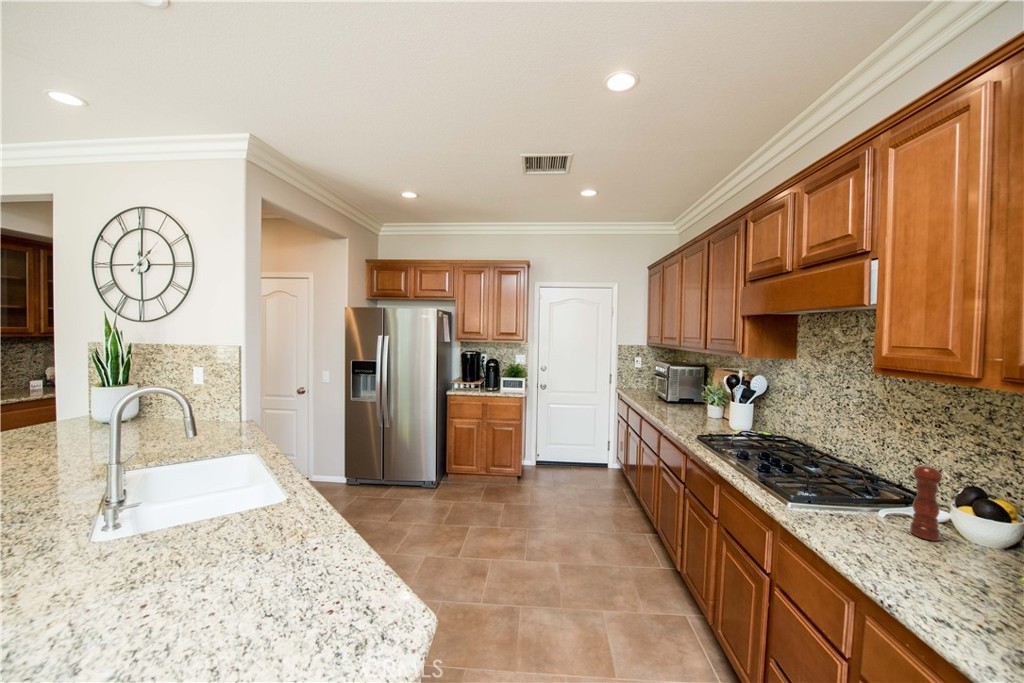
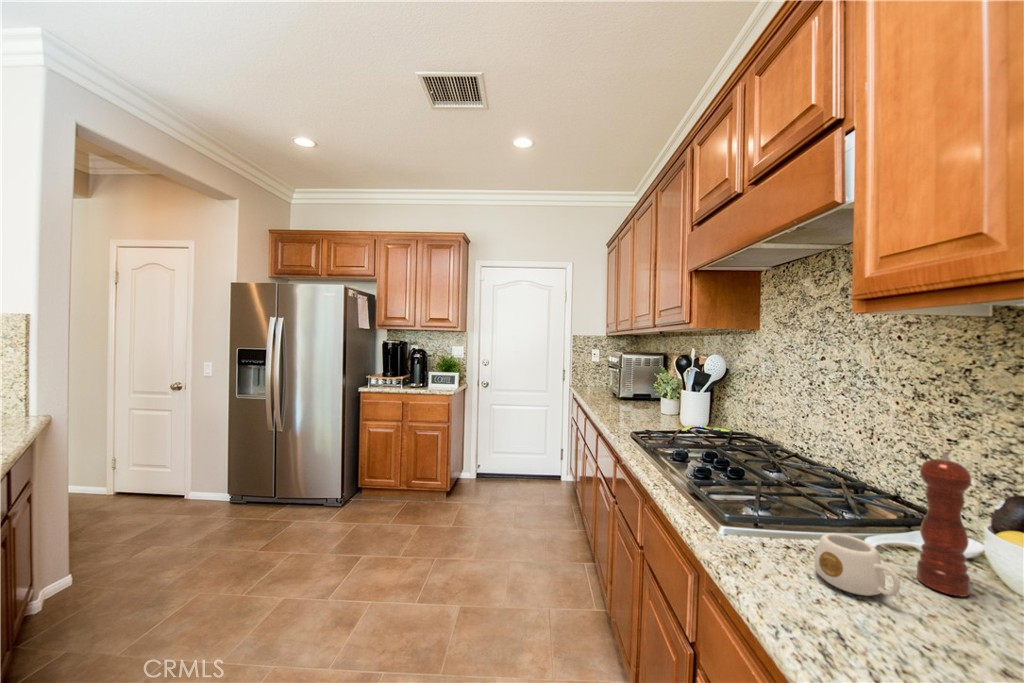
mug: none [851,507,900,540] -> present [814,533,900,596]

